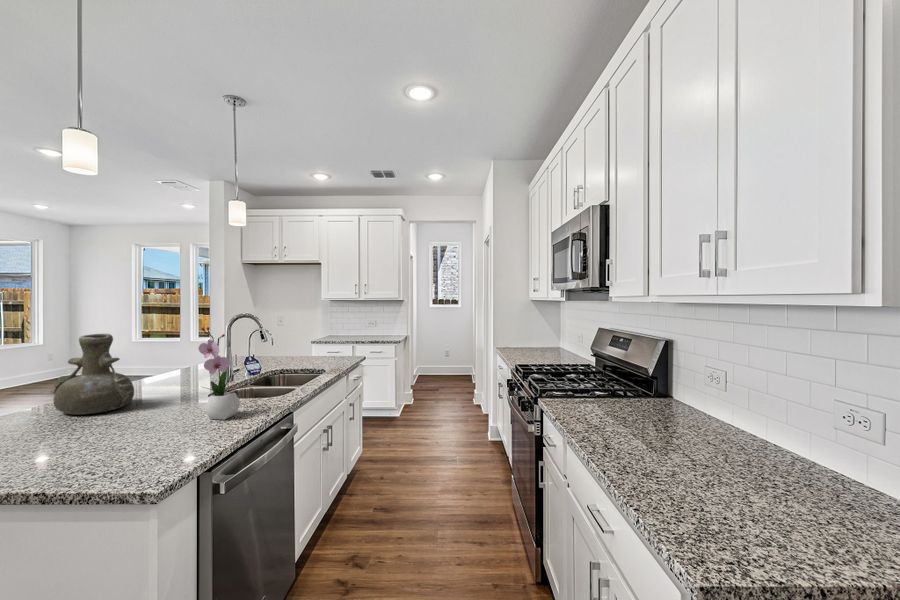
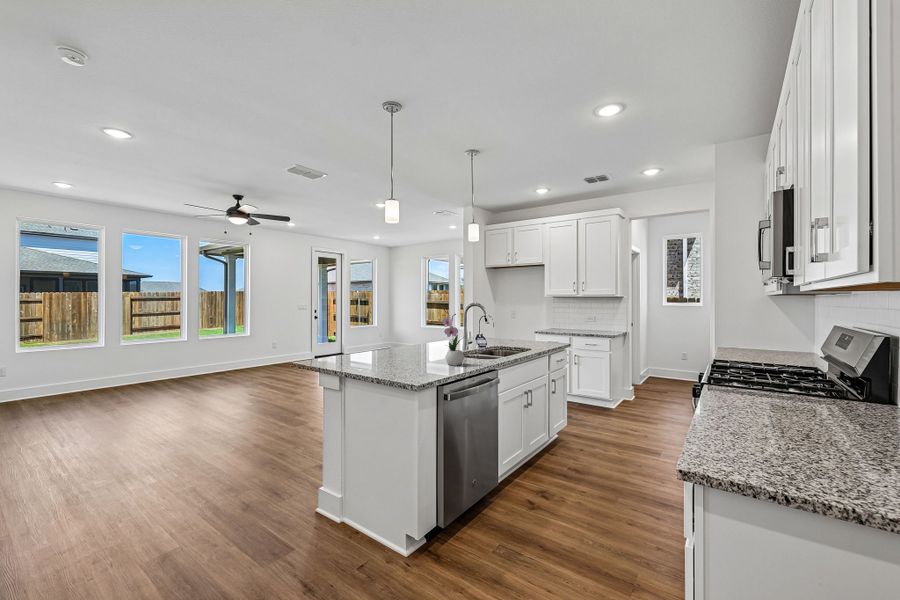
vase: present [50,334,134,415] -> none [379,313,414,356]

